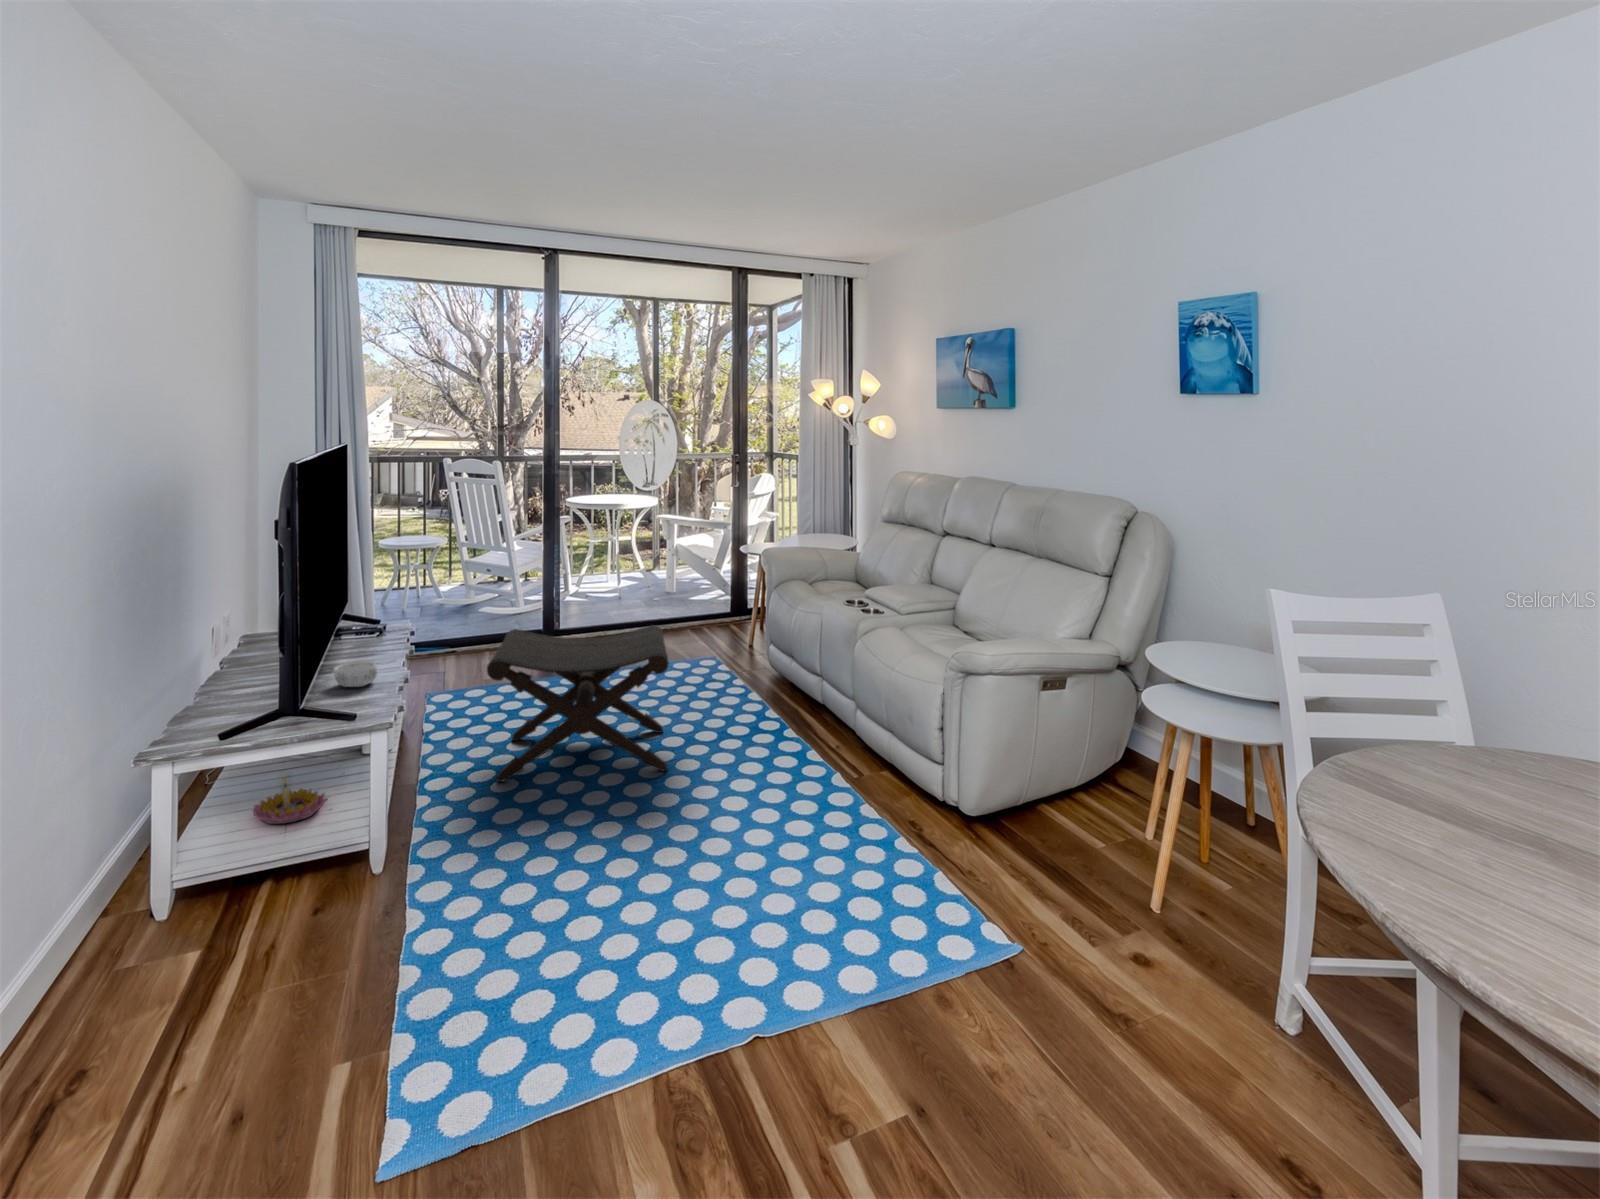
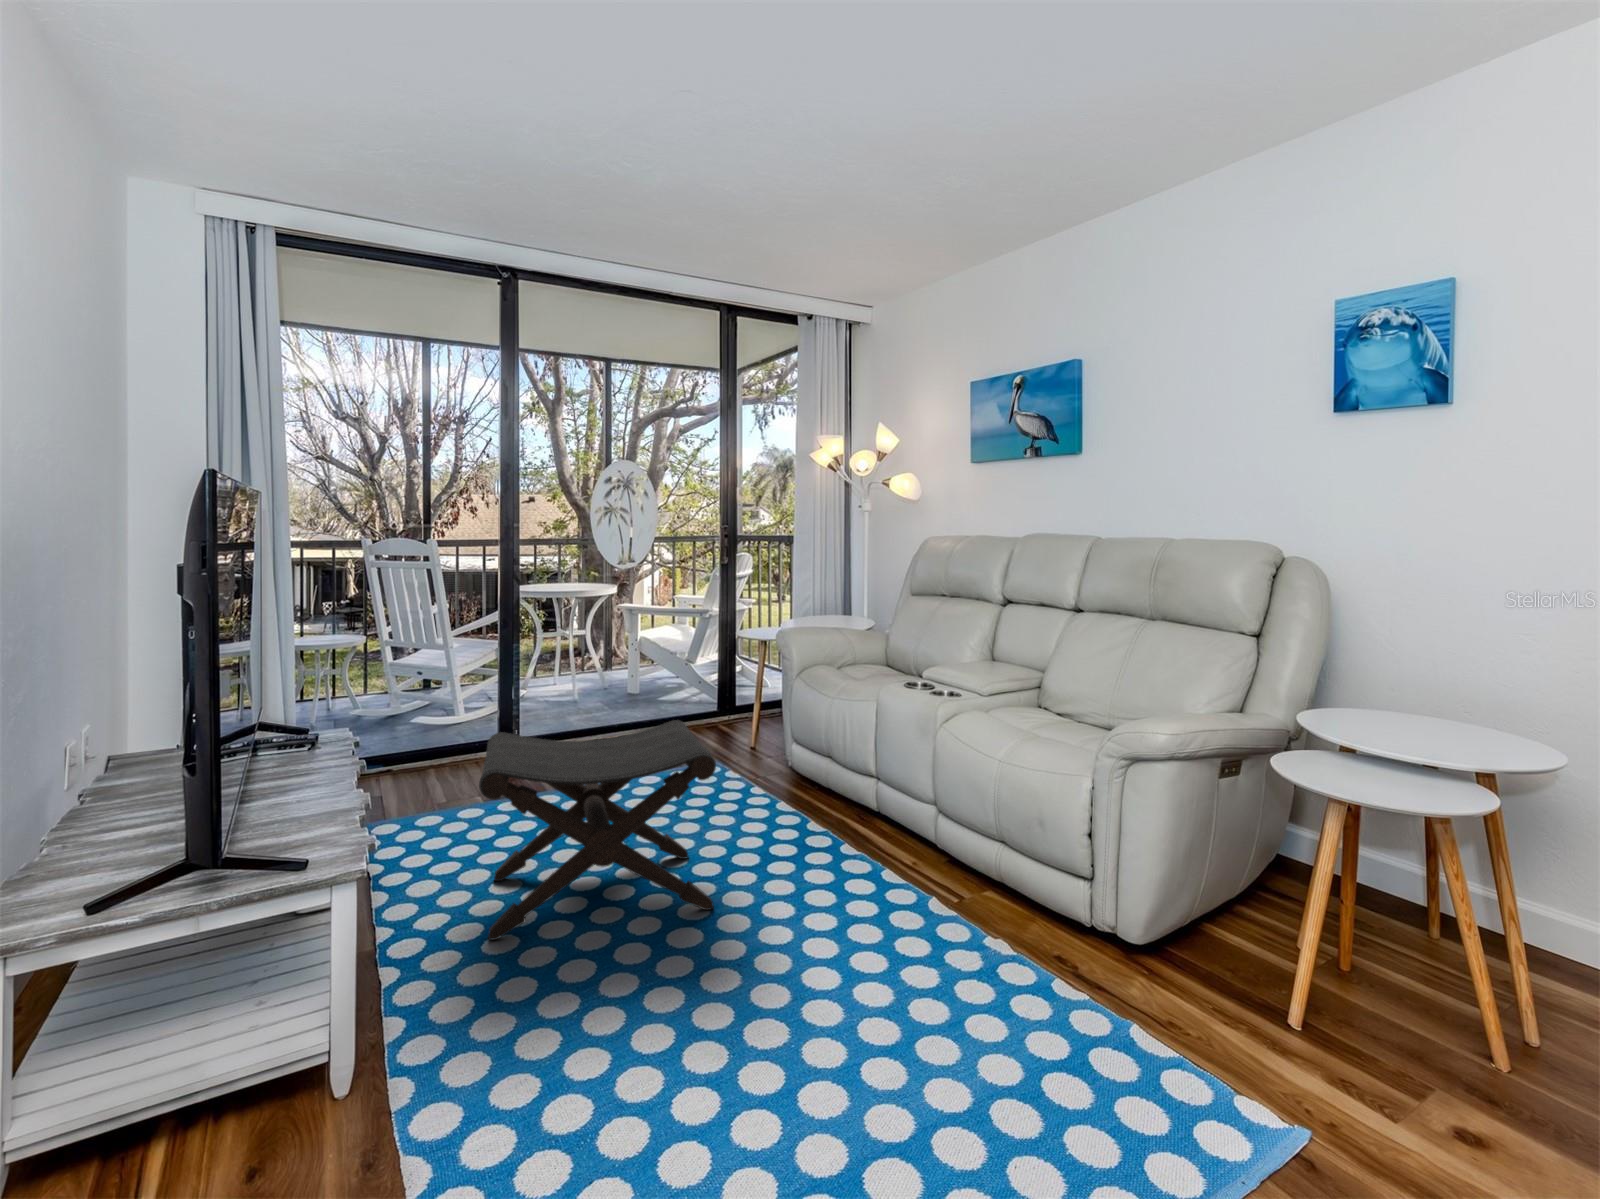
decorative bowl: present [334,661,377,687] -> none [270,781,332,818]
candle holder: present [253,777,327,824] -> none [145,955,262,1033]

